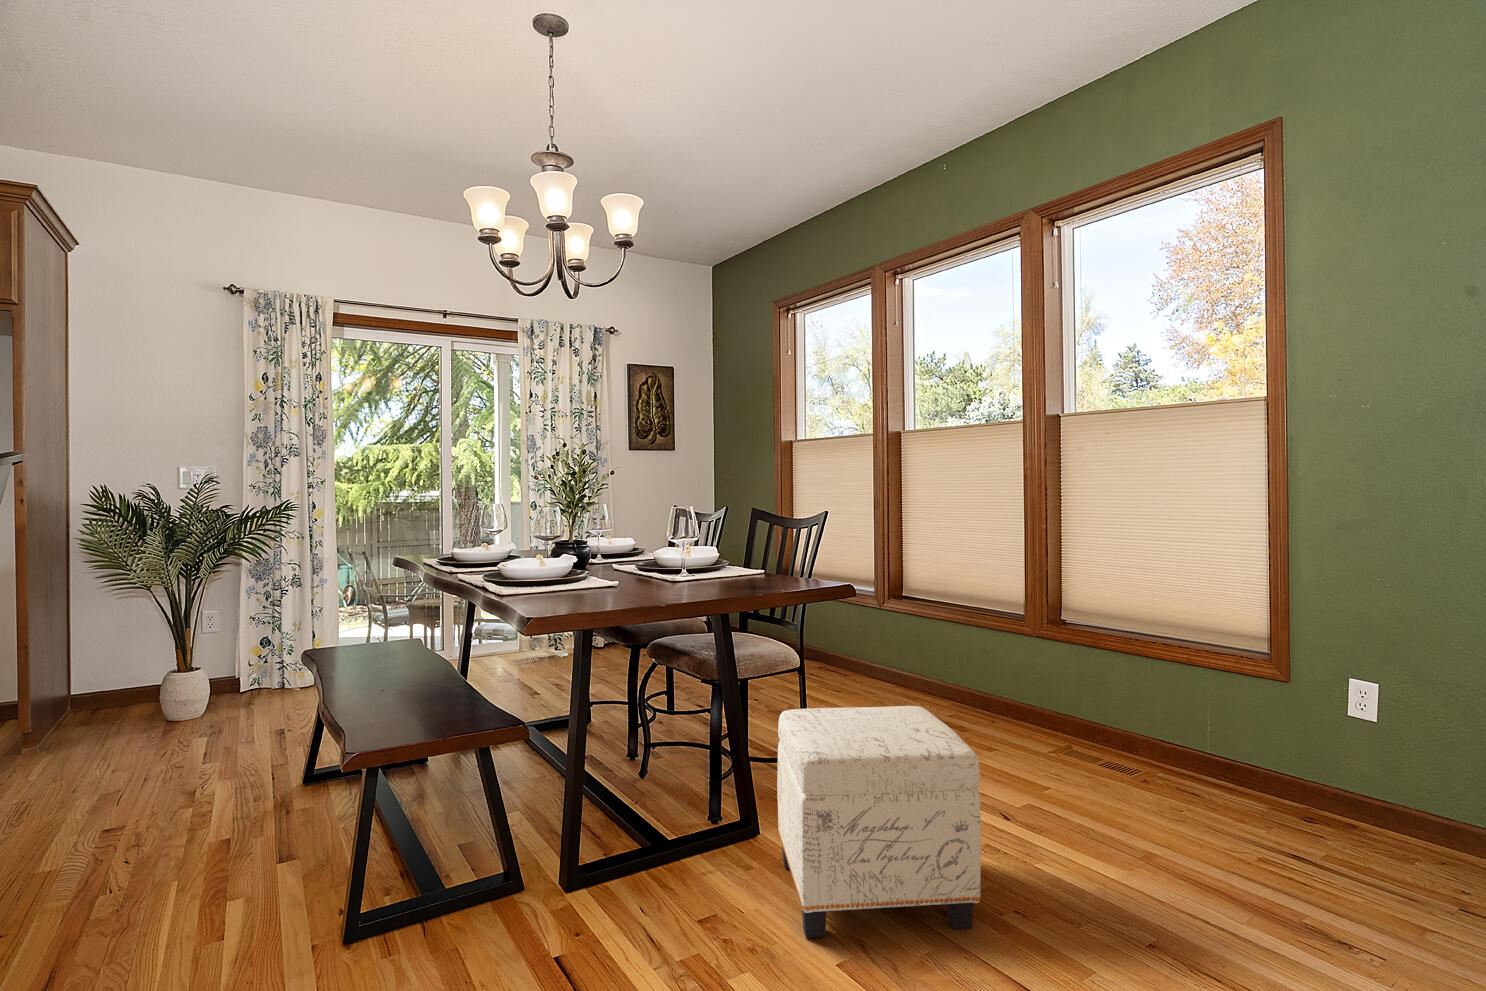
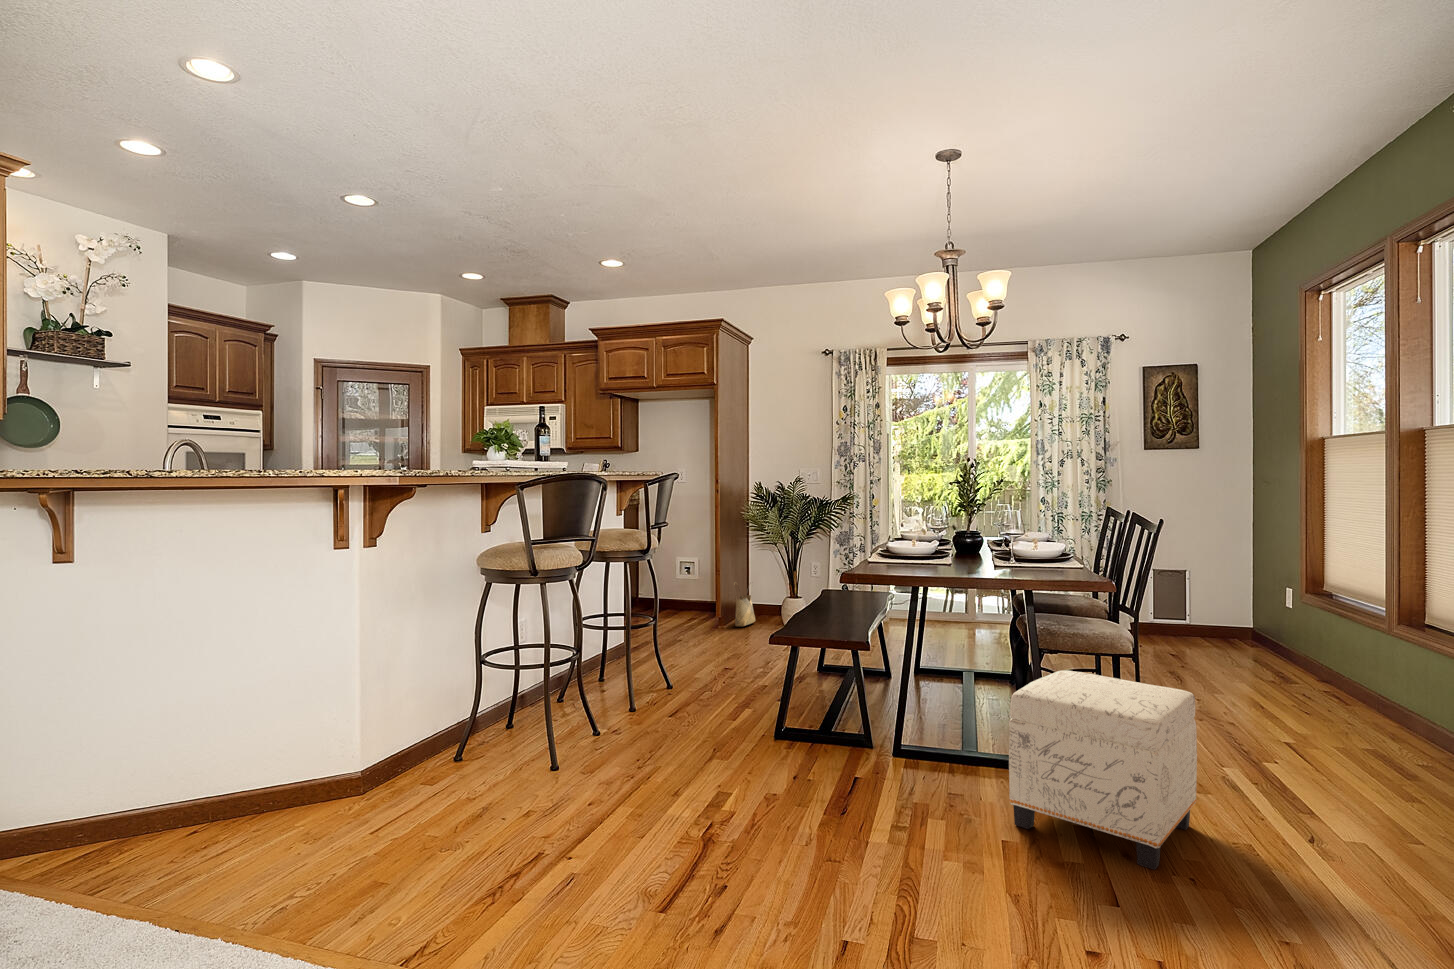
woven basket: none [52,656,99,740] -> present [734,582,755,626]

